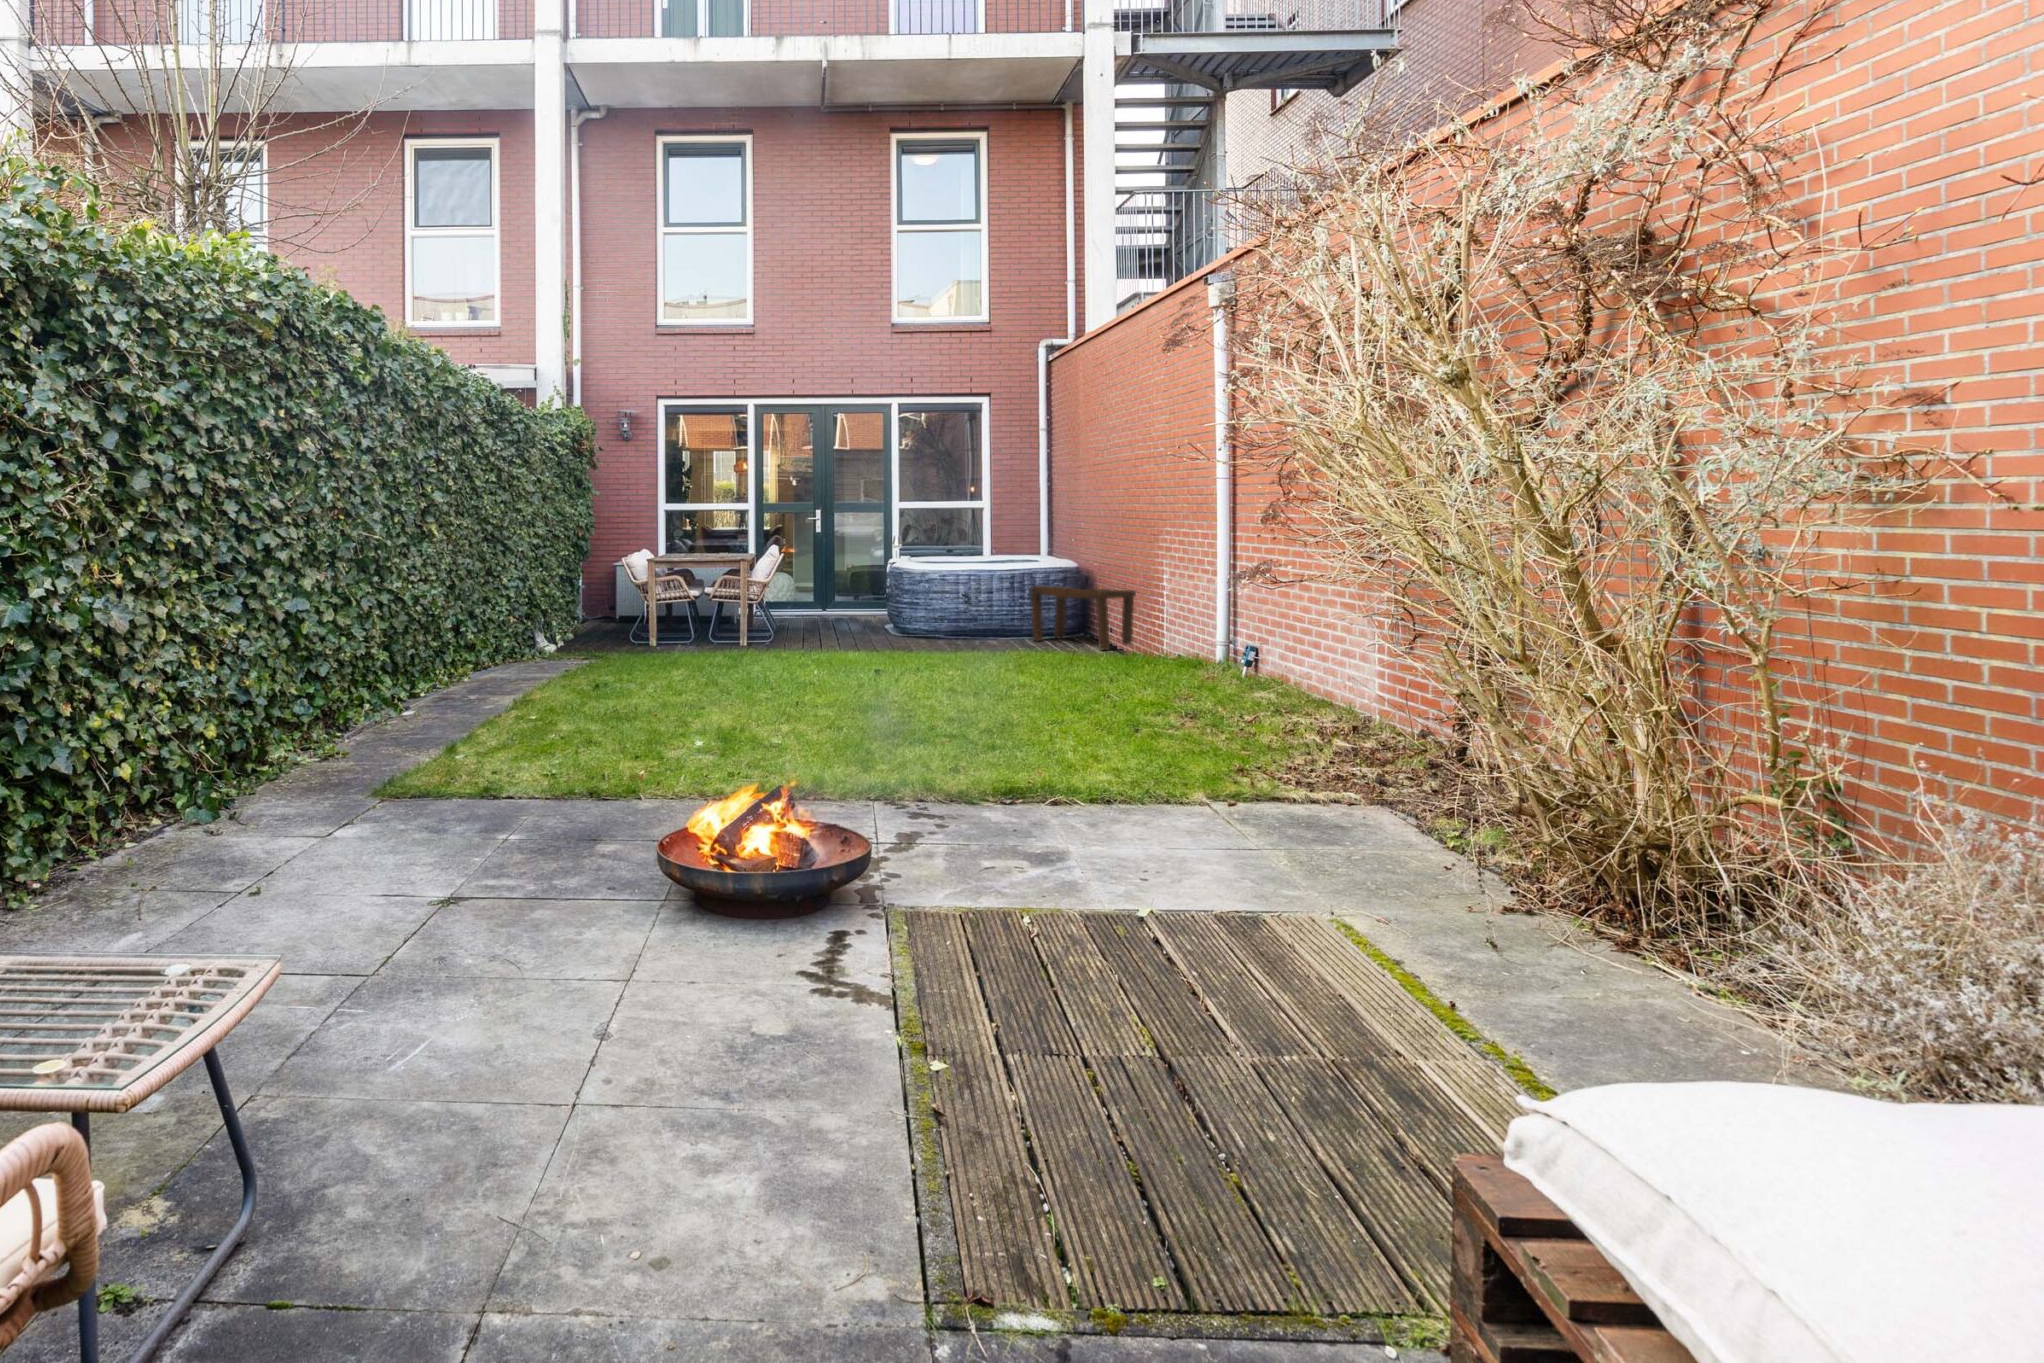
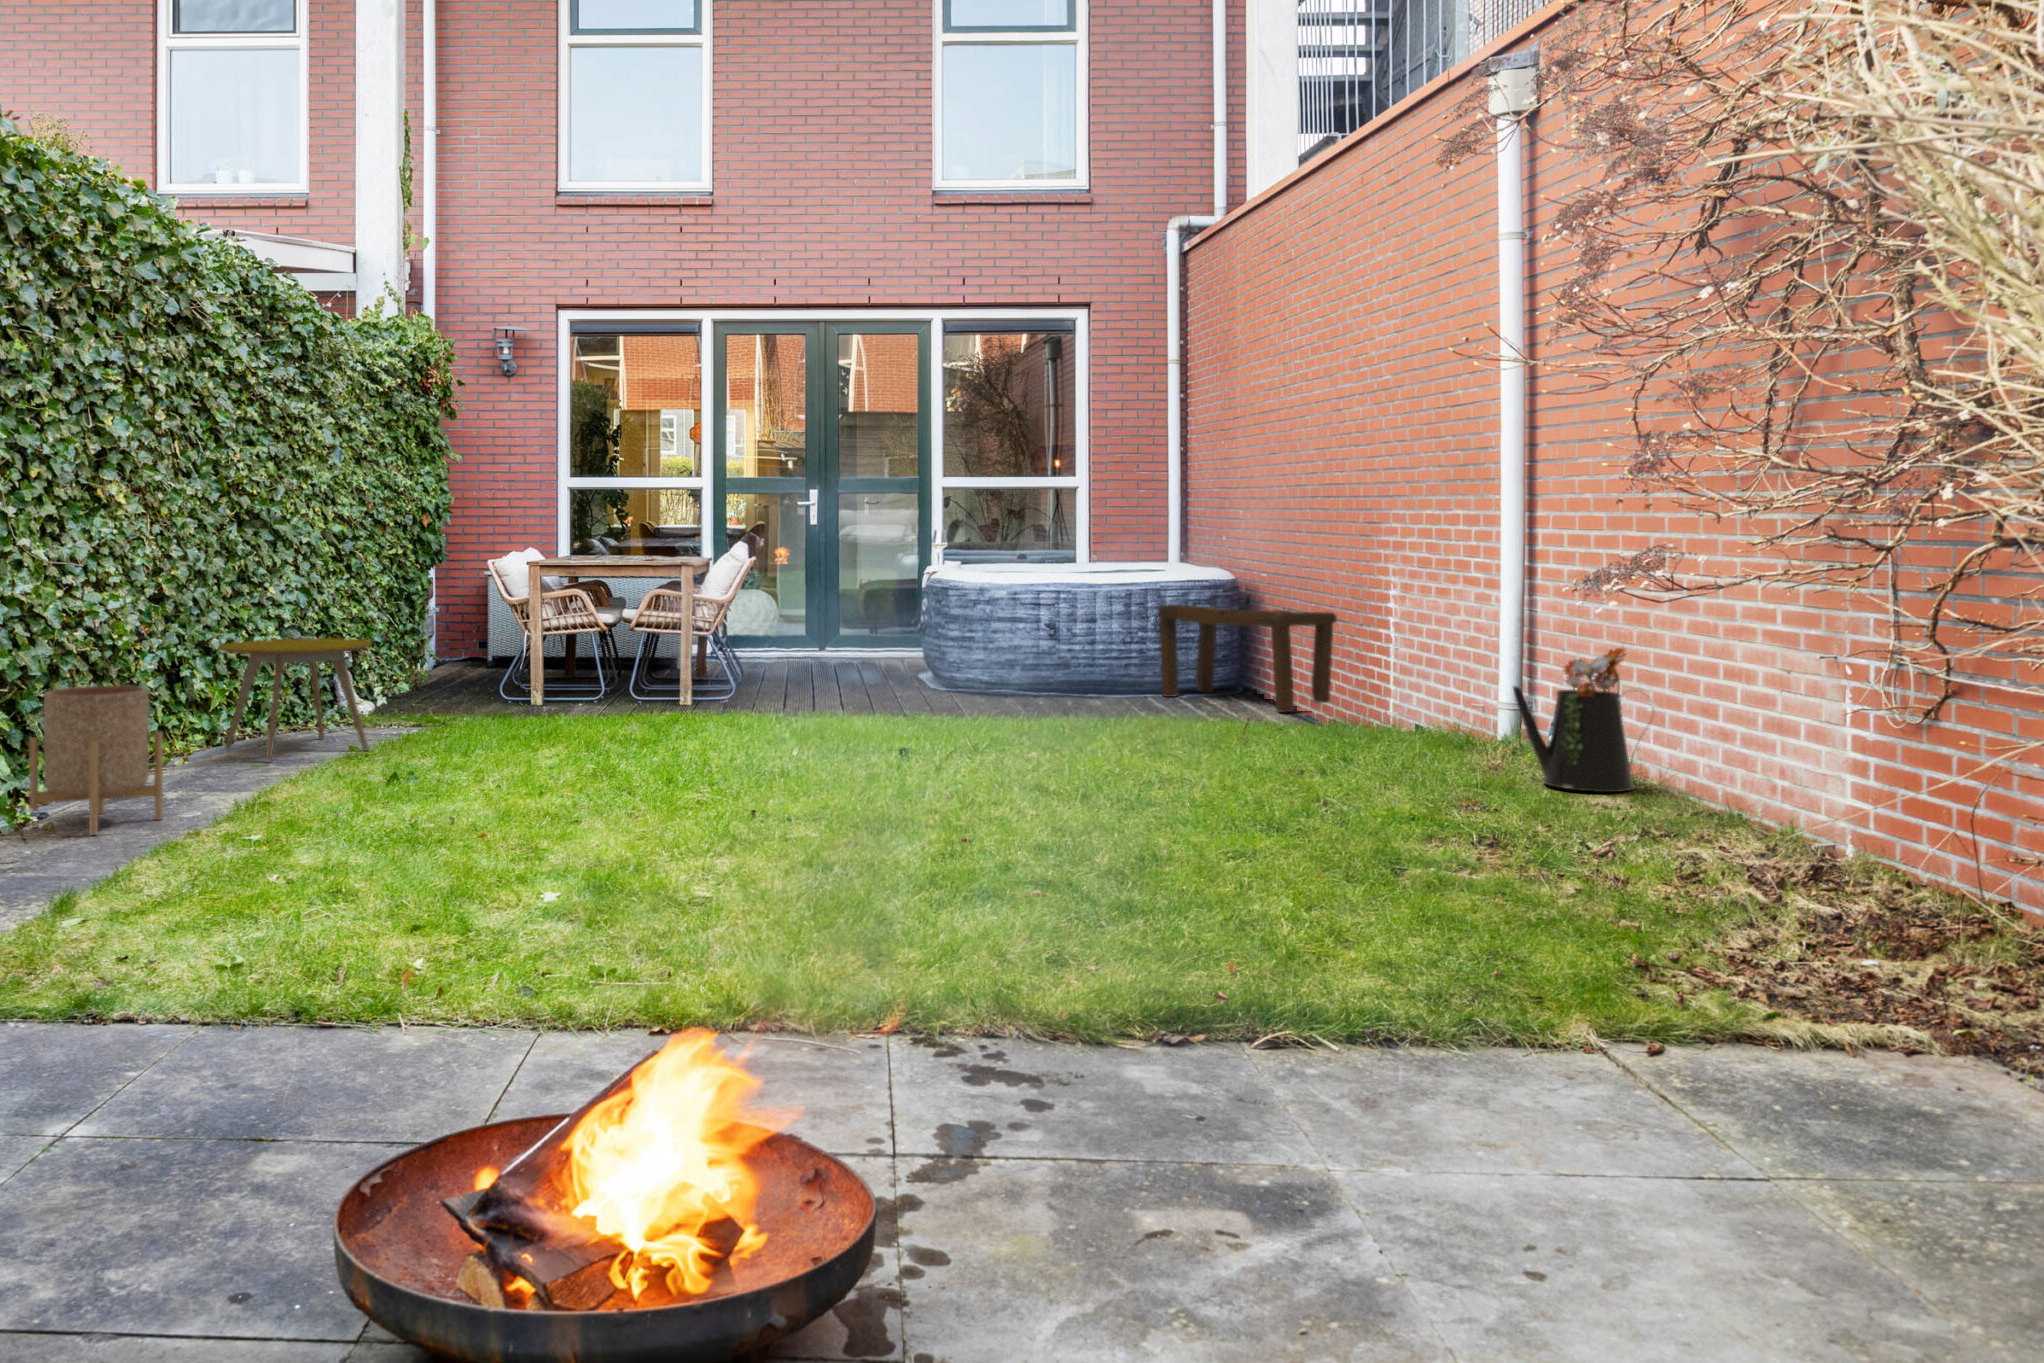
side table: none [480,610,567,681] -> present [219,638,372,761]
watering can: none [1215,610,1291,691] -> present [1513,647,1645,792]
planter: none [400,638,470,719] -> present [29,685,163,835]

